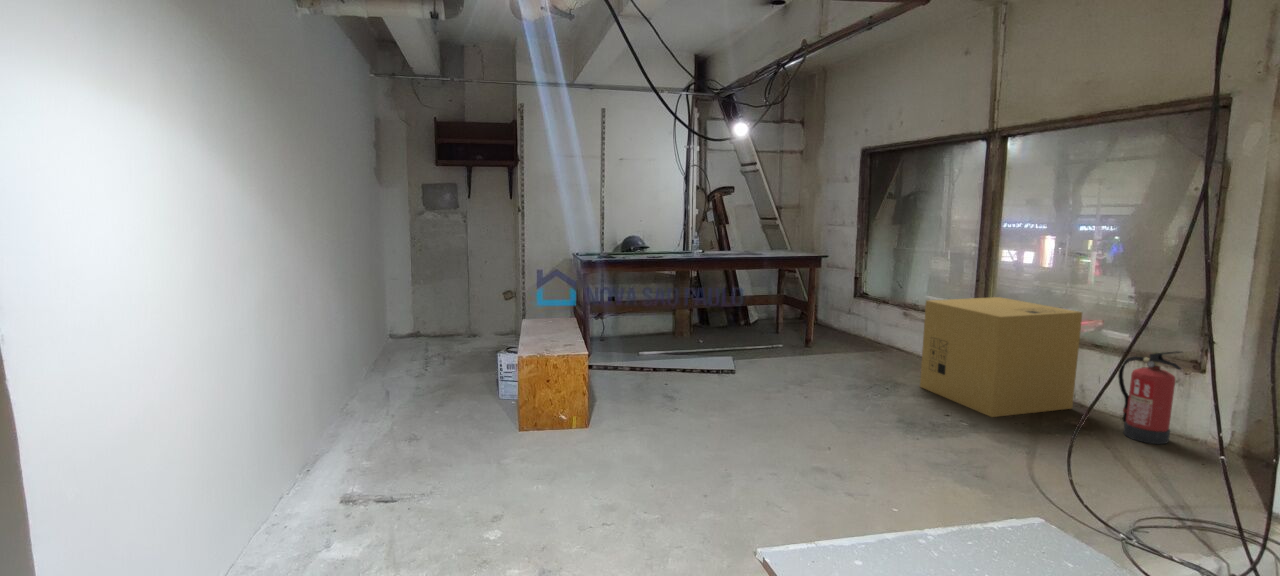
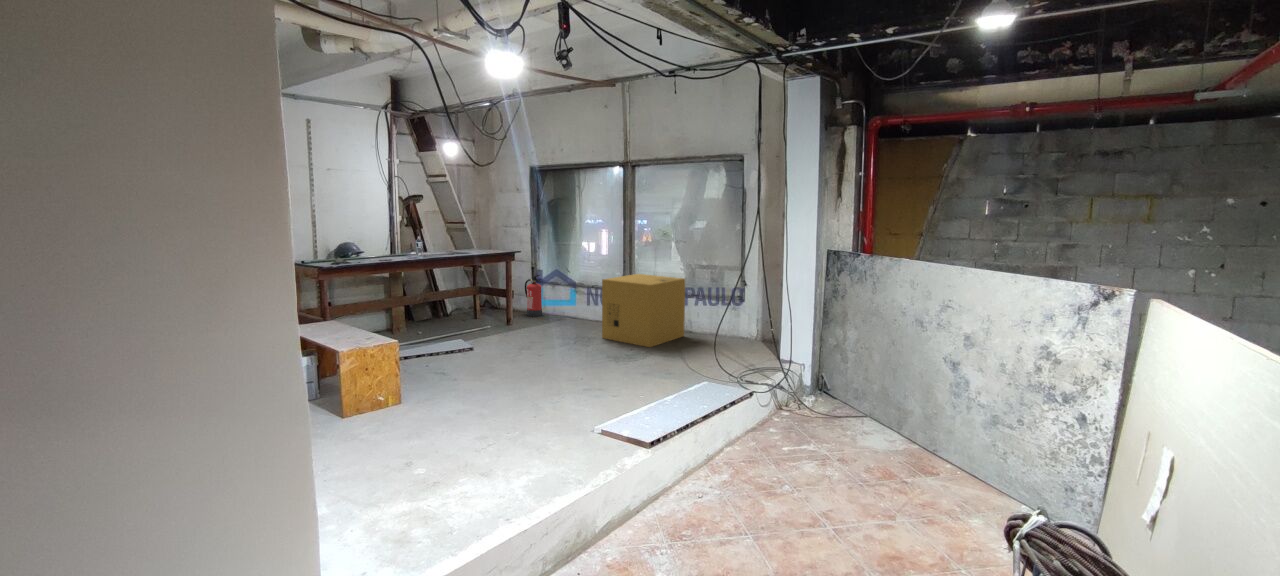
fire extinguisher: present [1118,351,1181,444] -> present [525,275,542,316]

